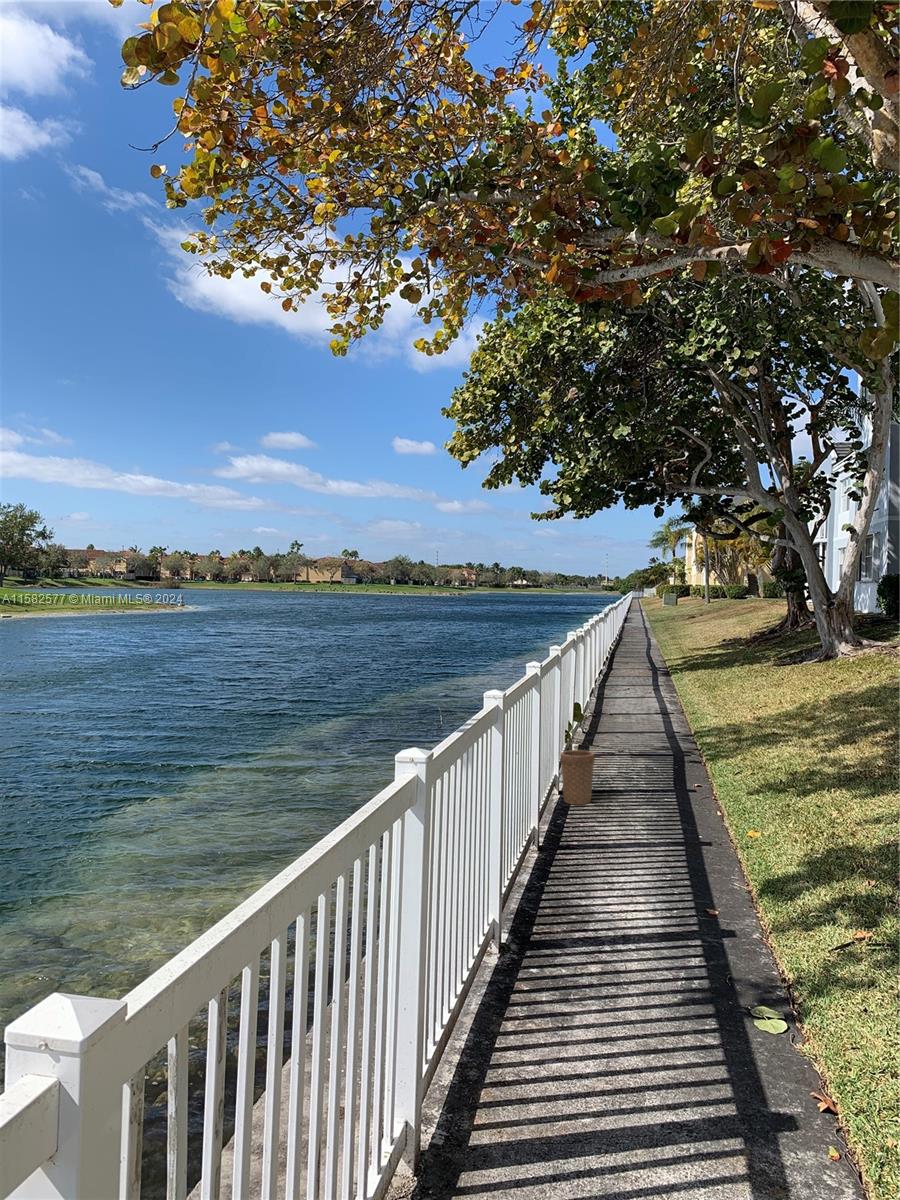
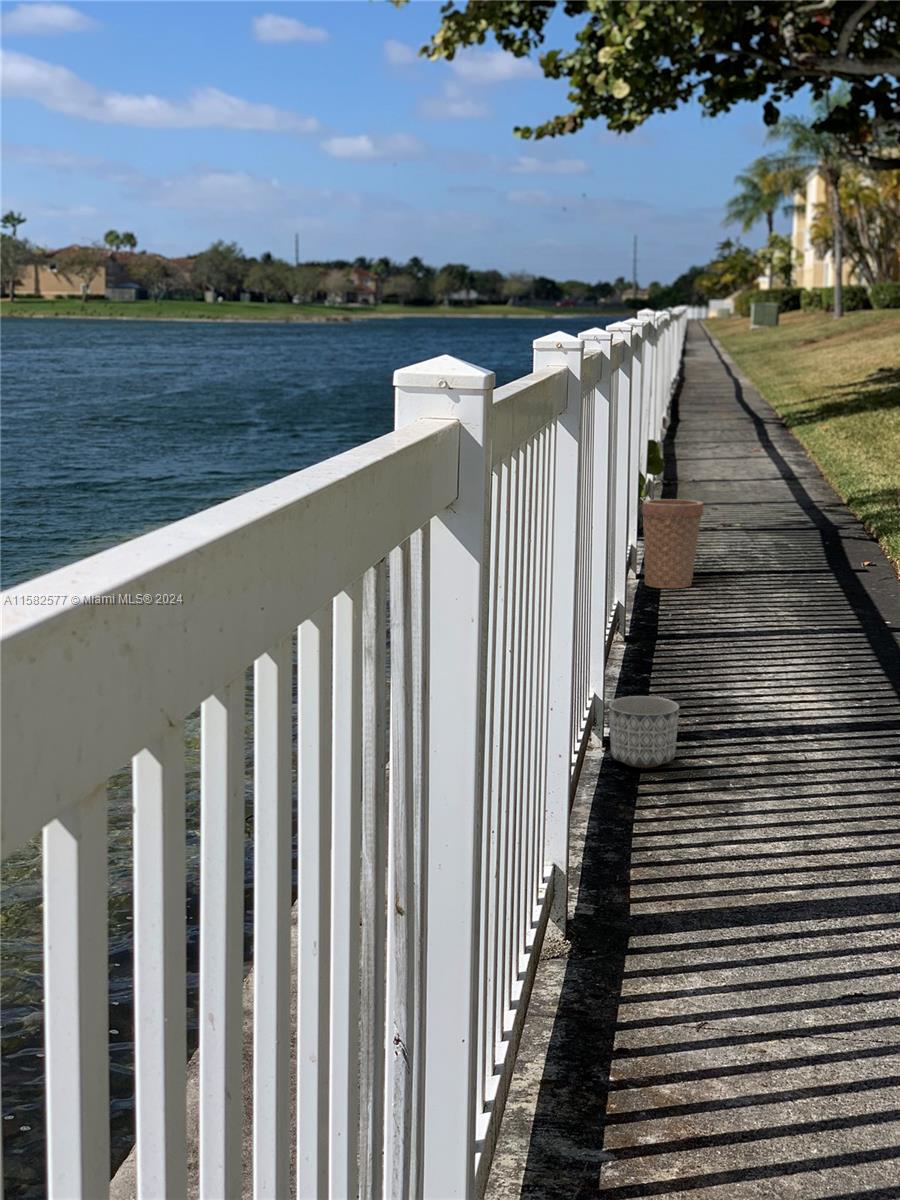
planter: none [498,922,542,975] -> present [609,696,679,768]

